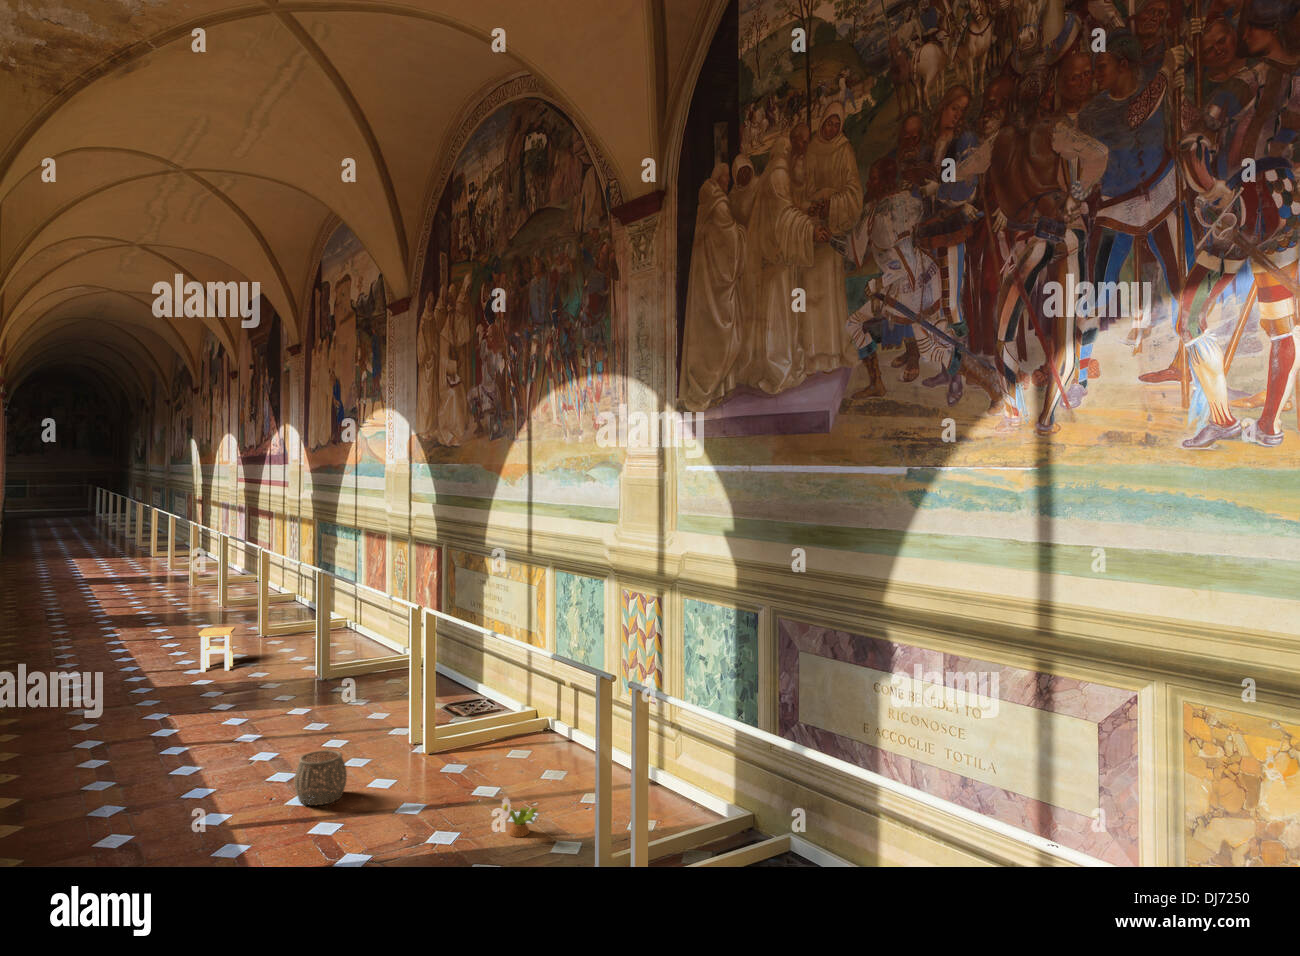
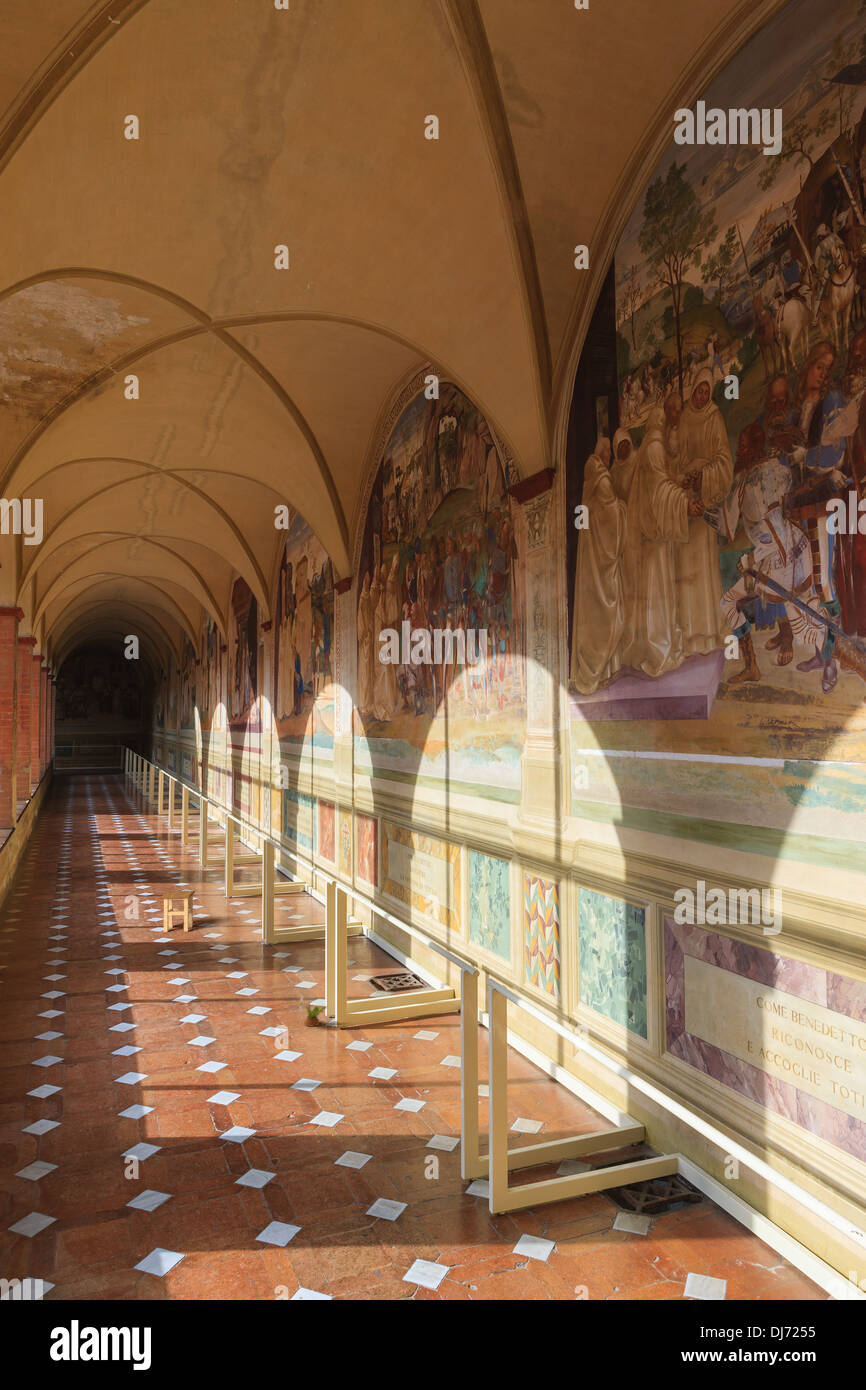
woven basket: present [294,750,347,805] -> none [202,1021,250,1075]
decorative plant: present [502,798,538,837] -> present [299,997,326,1026]

